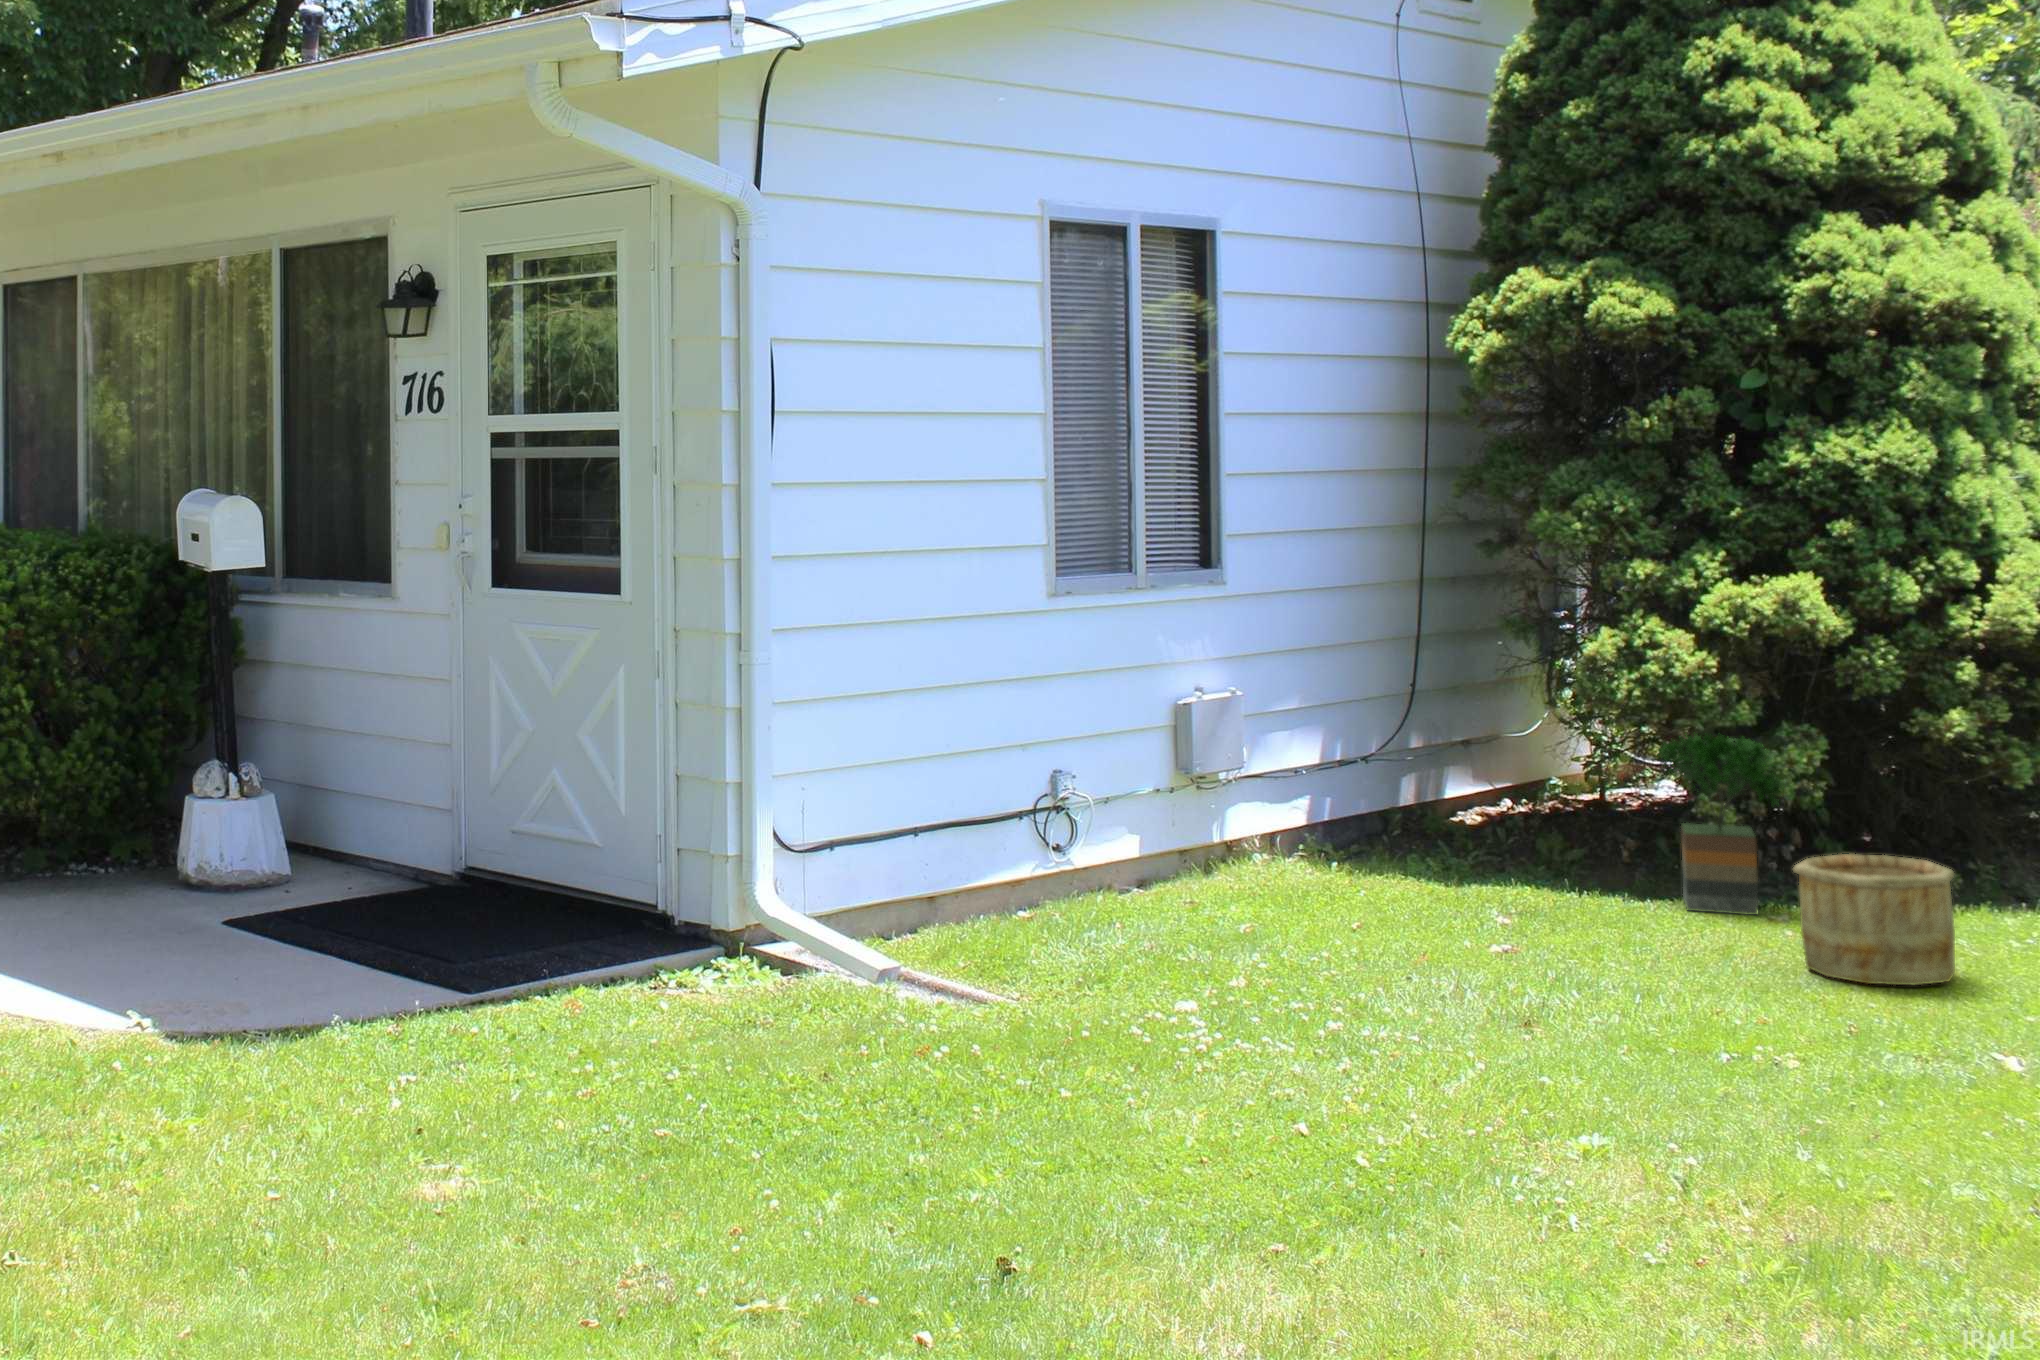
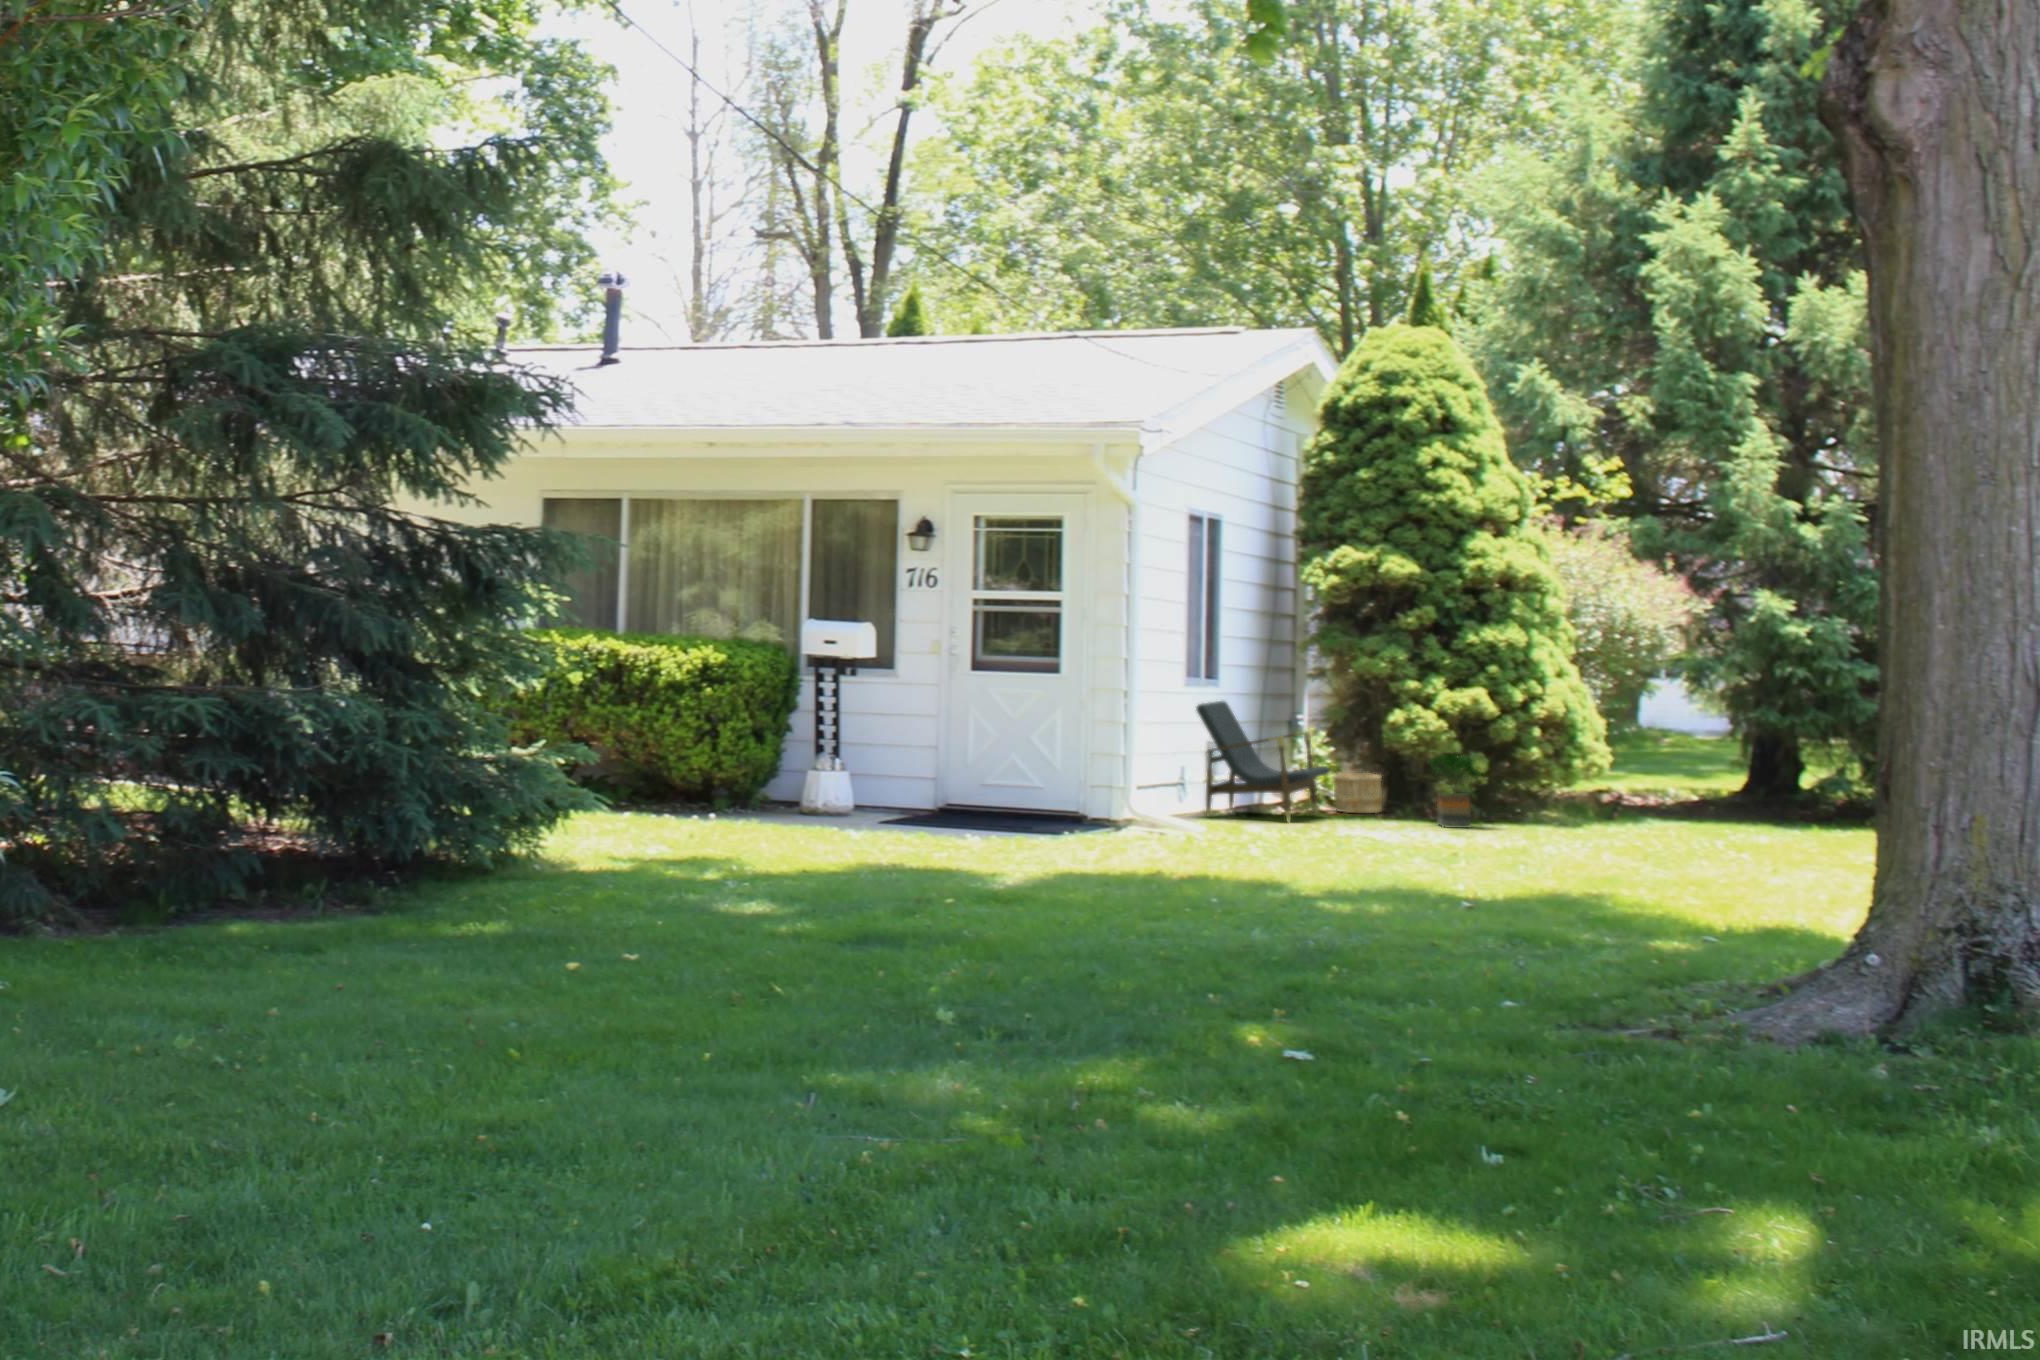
lounge chair: none [1137,601,1448,886] -> present [1196,701,1330,822]
wooden bucket: present [1793,854,1955,985] -> present [1333,773,1382,813]

